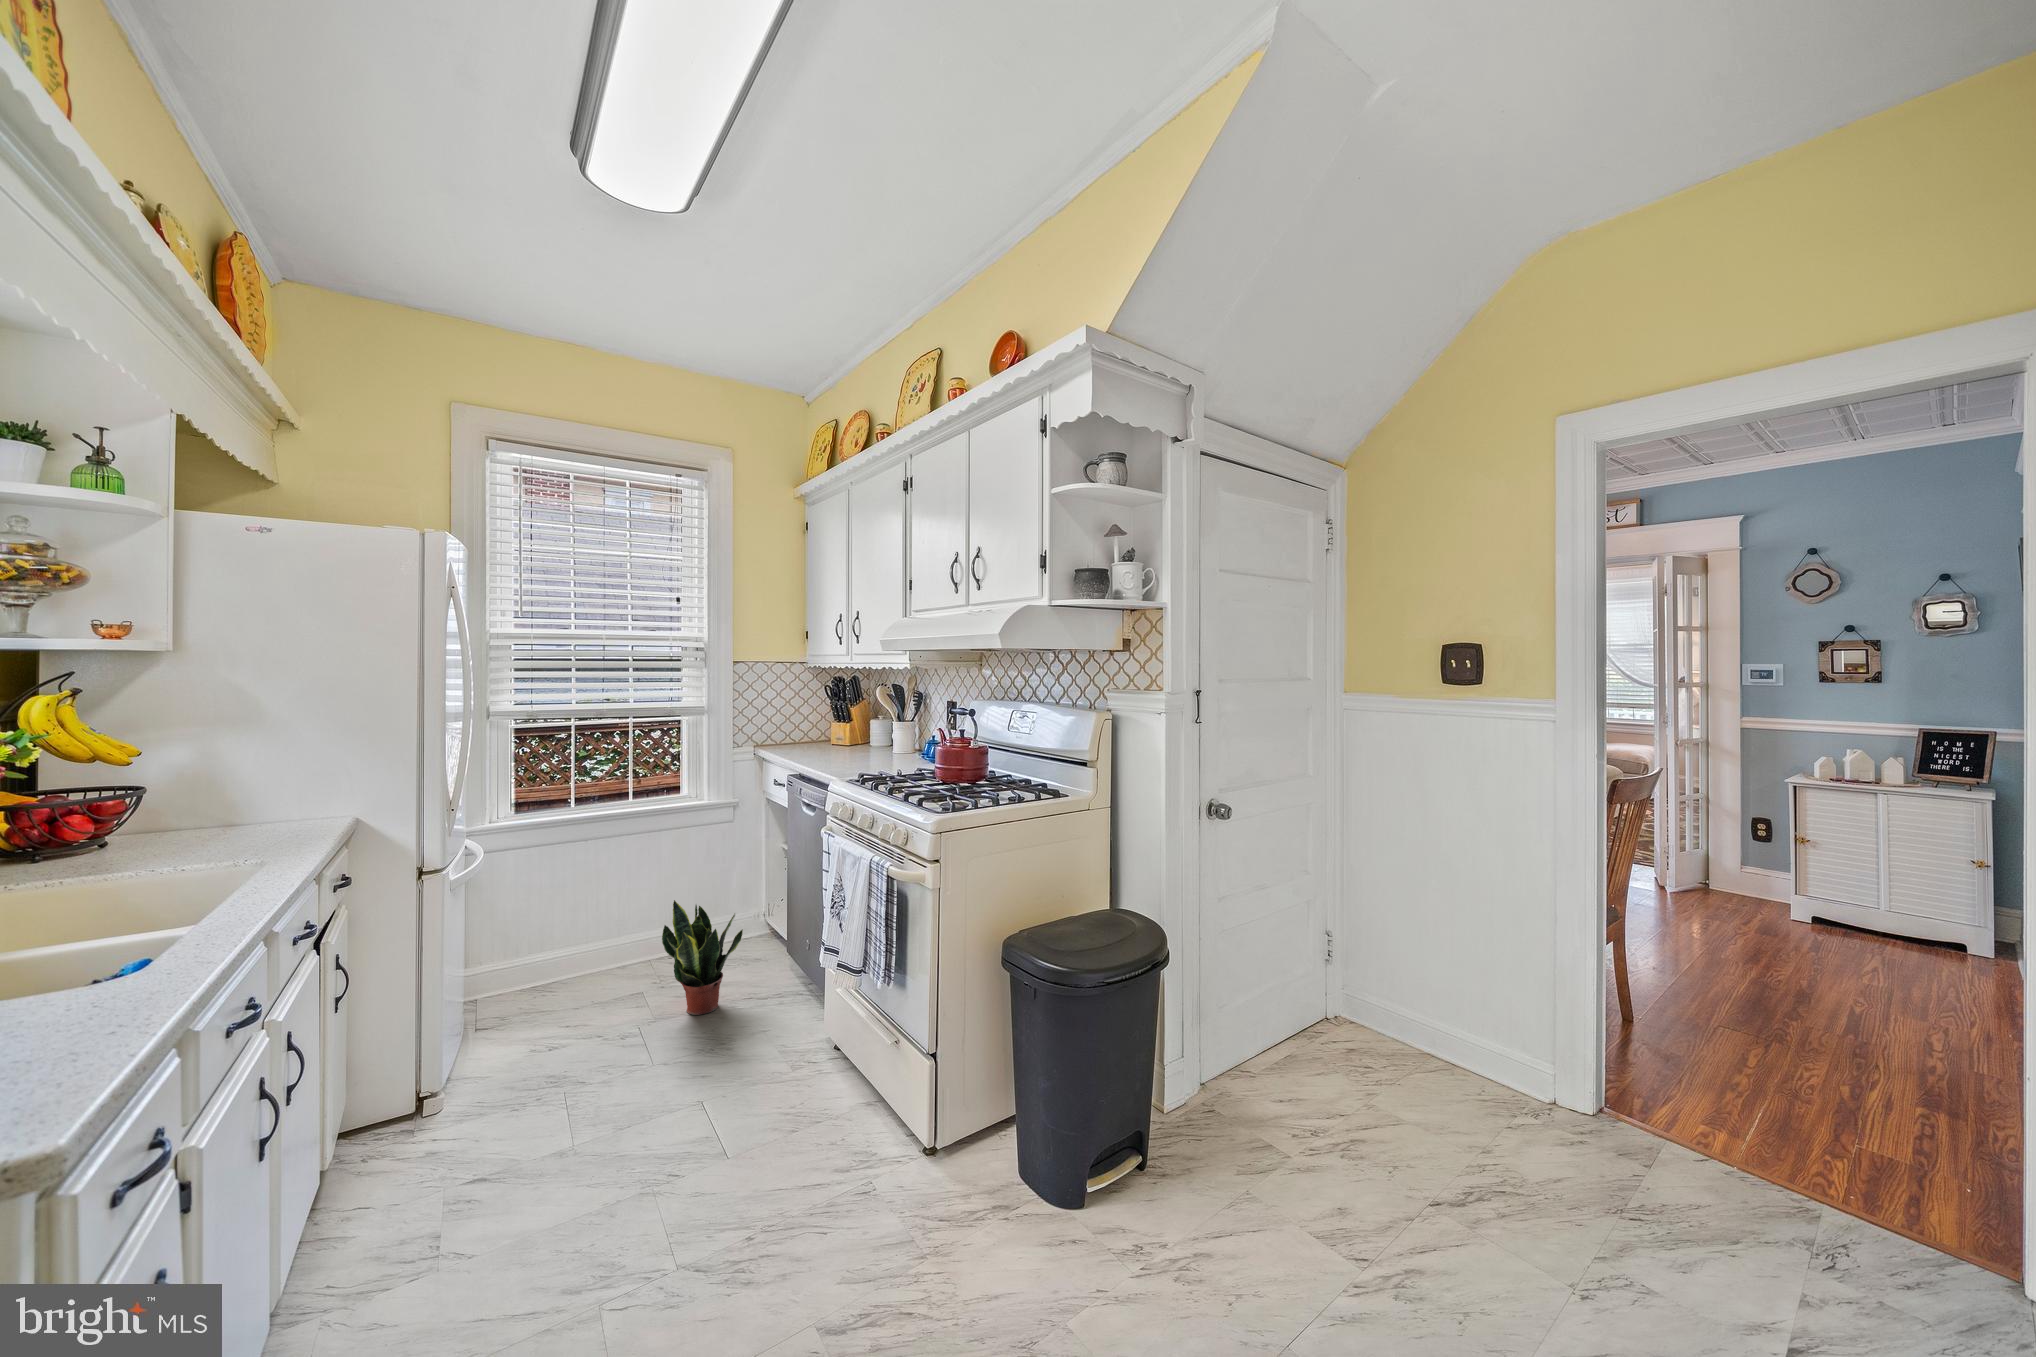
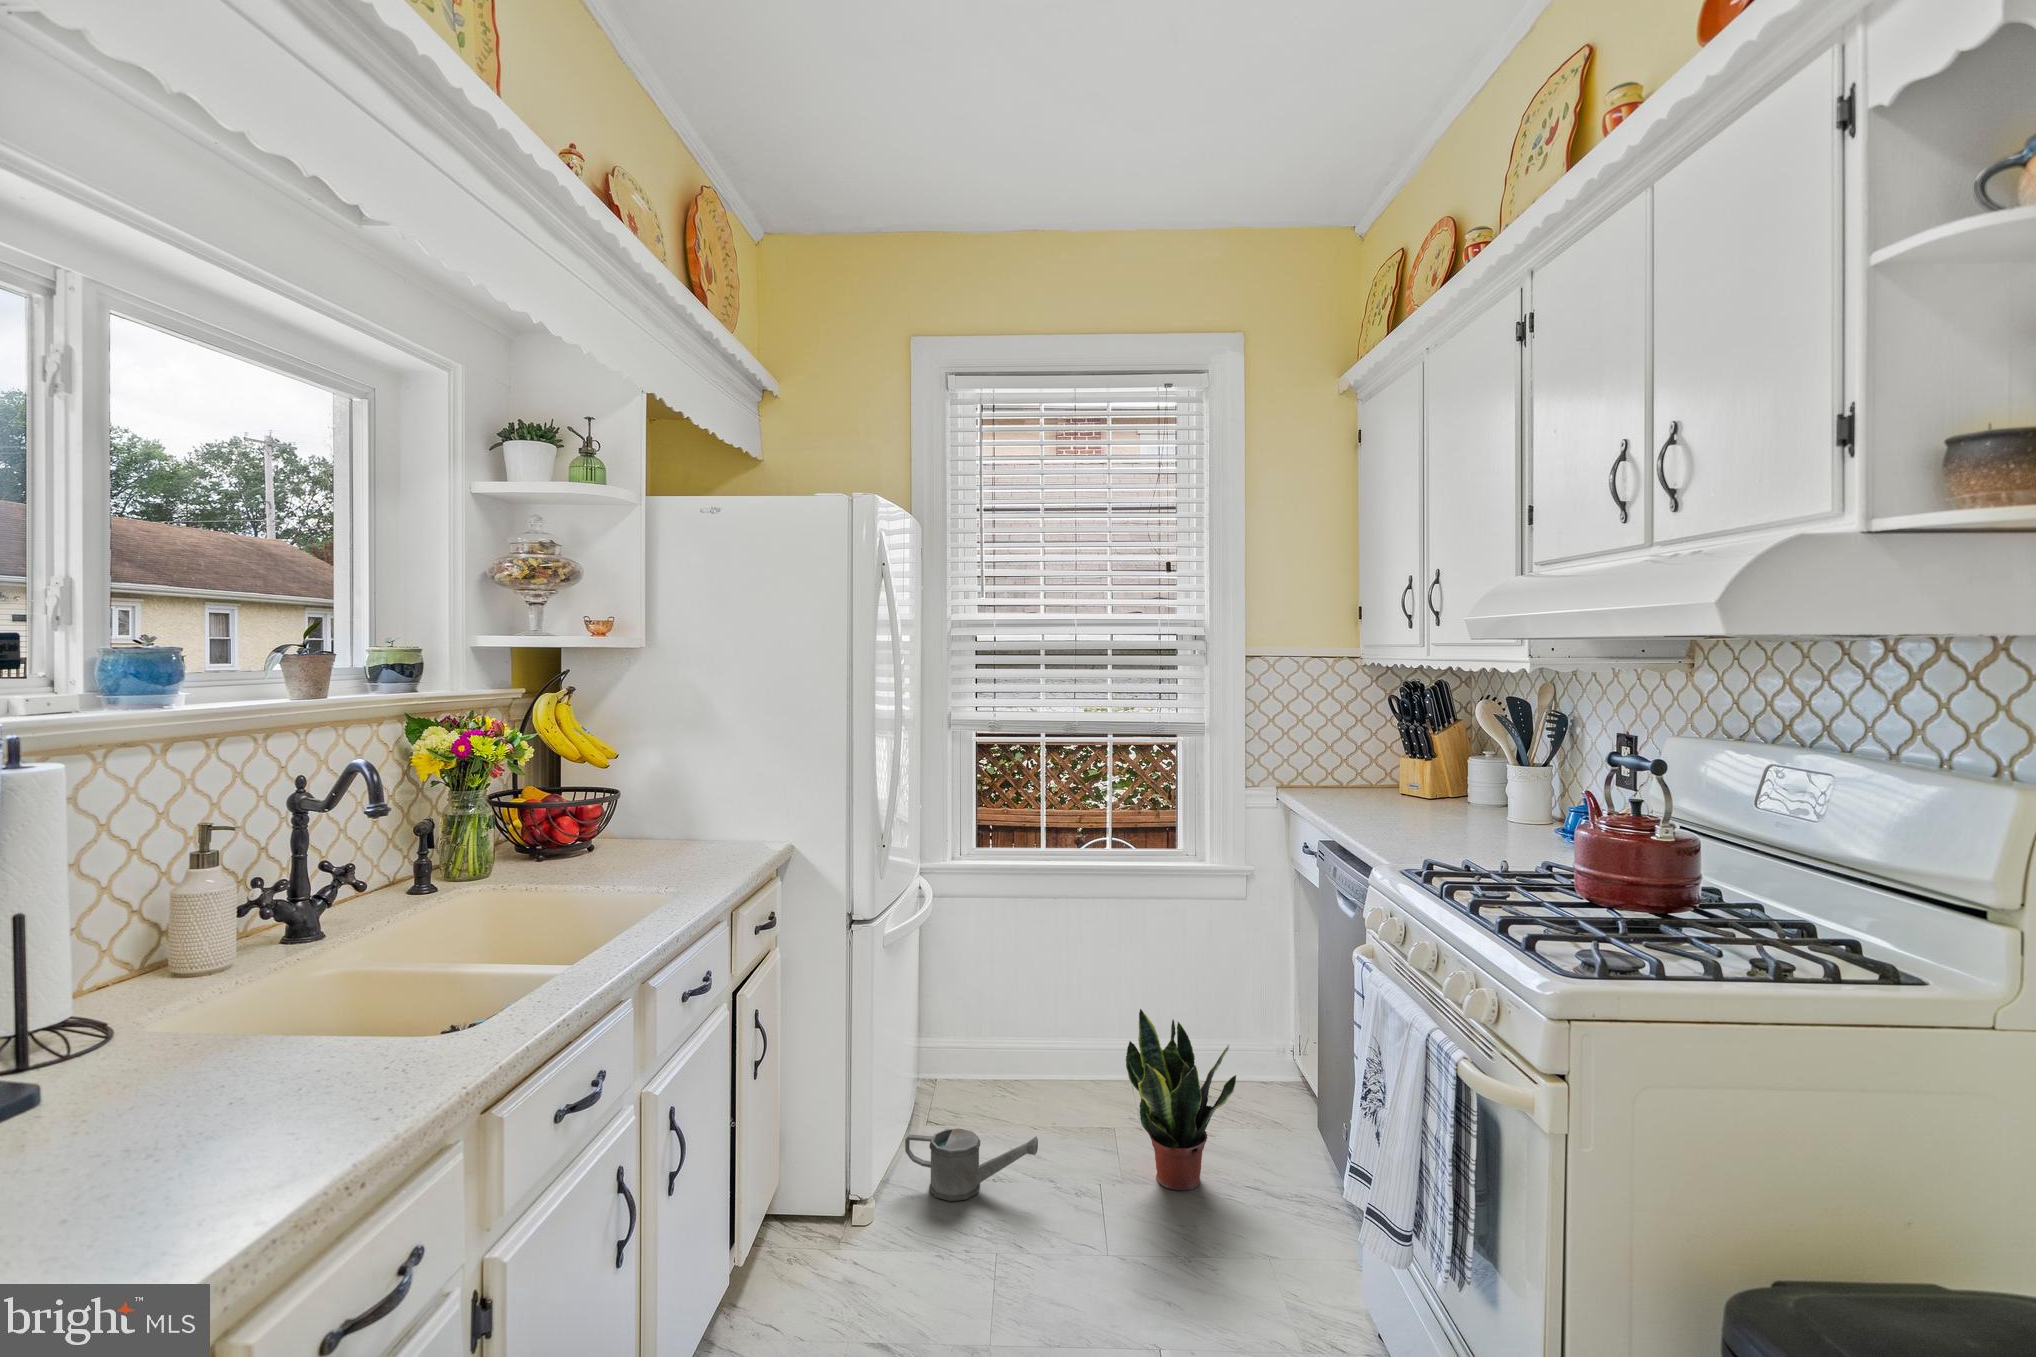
watering can: none [476,1005,597,1074] -> present [905,1128,1038,1201]

